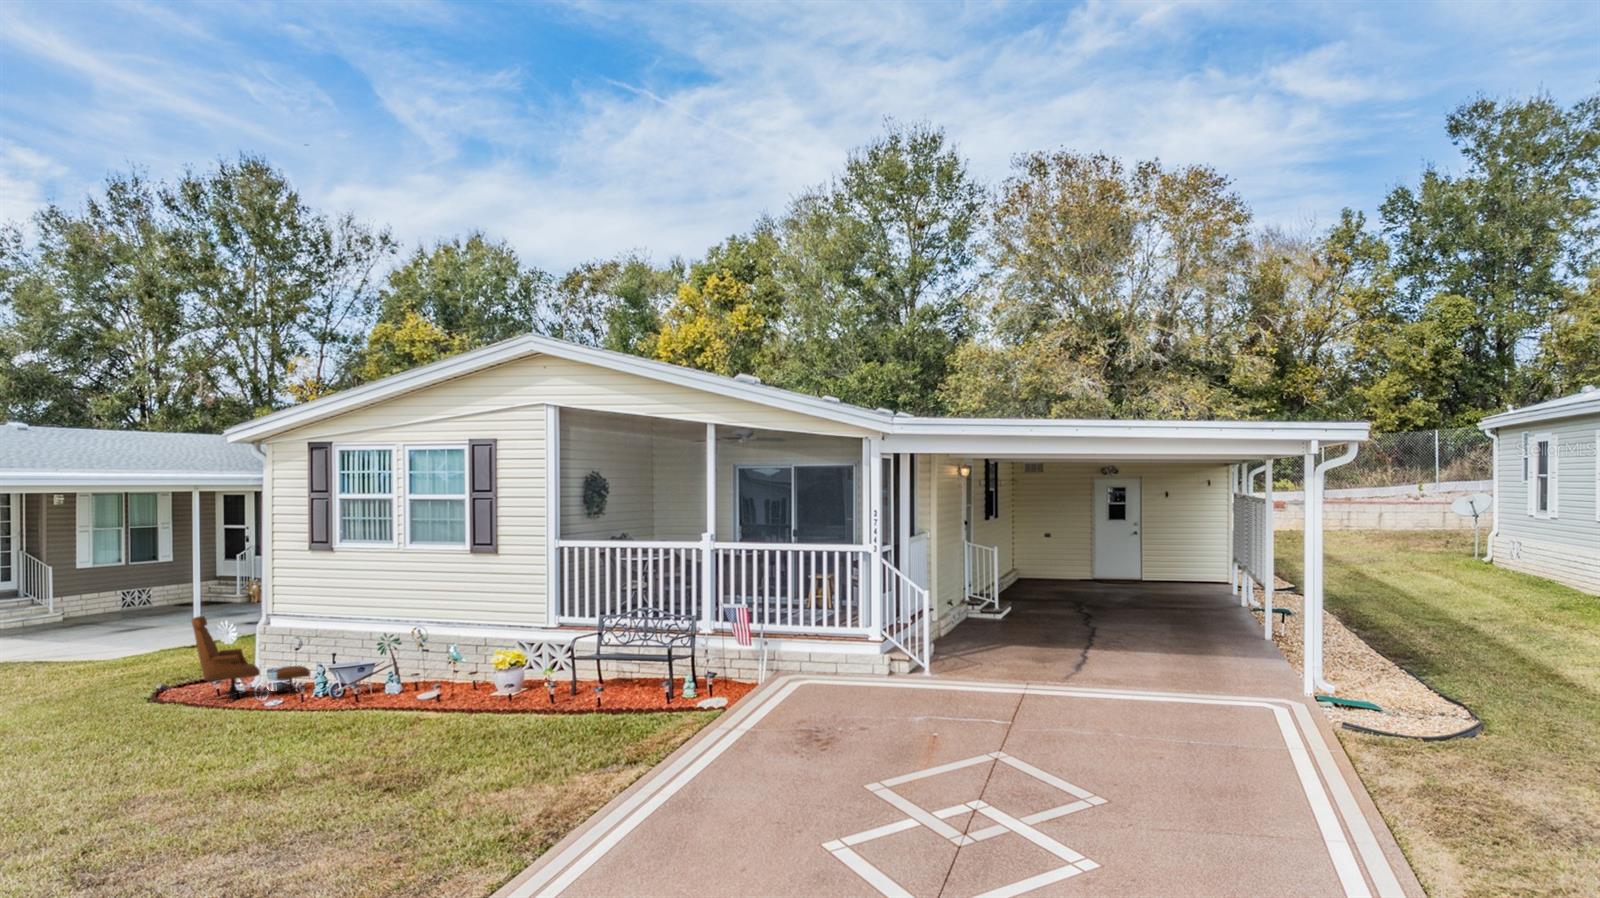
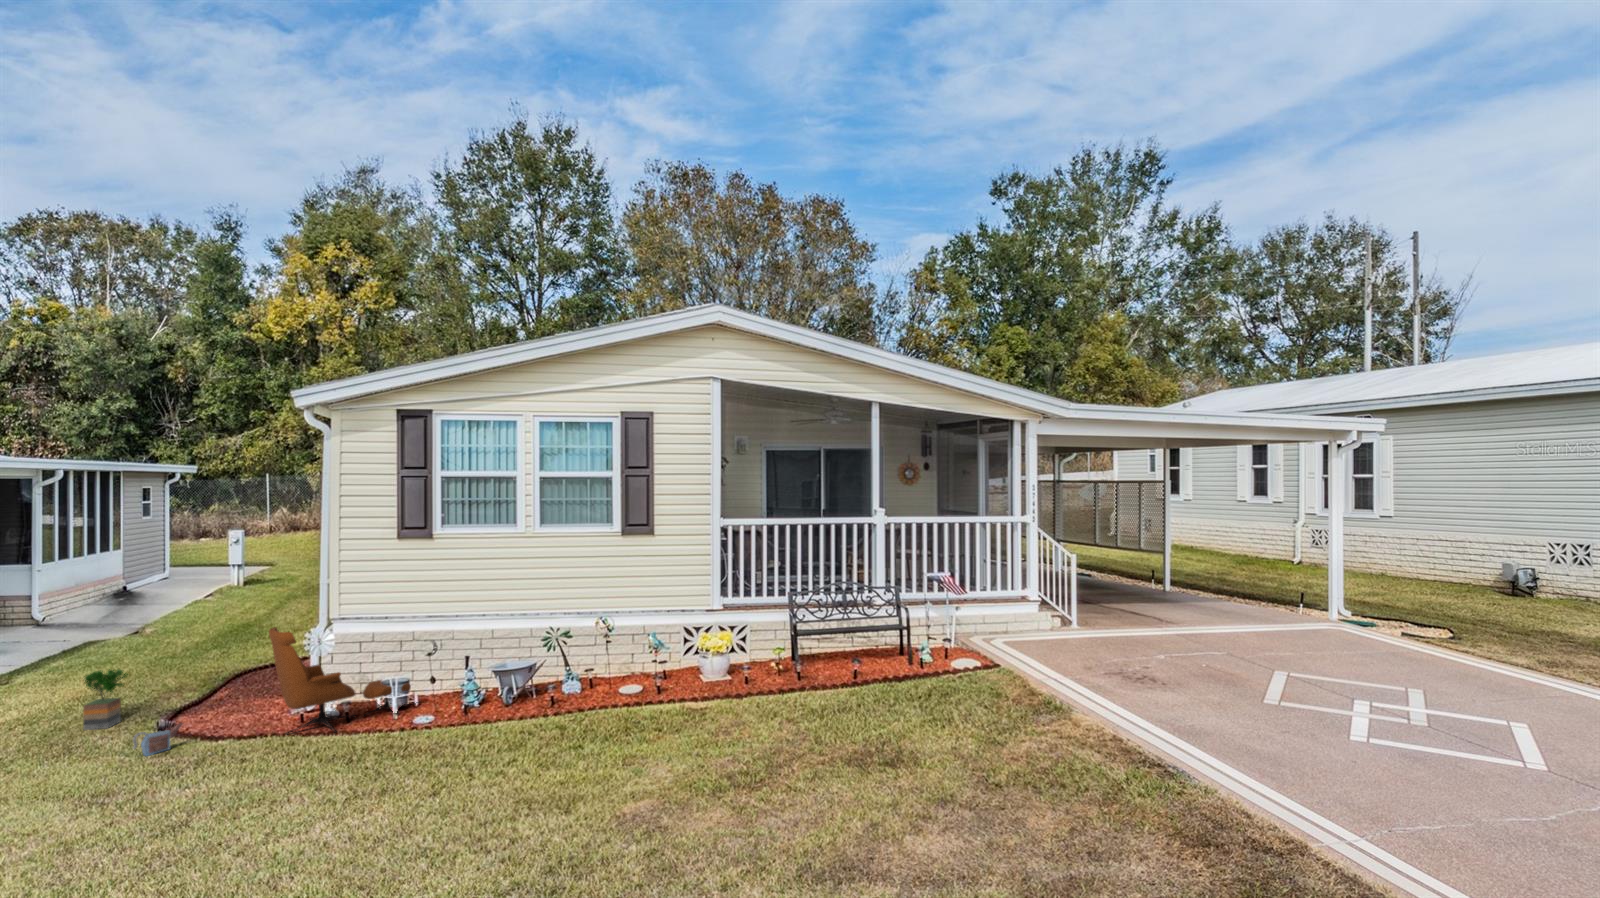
potted tree: none [117,640,153,684] -> present [83,669,128,730]
watering can: none [101,682,142,703] -> present [133,723,183,756]

